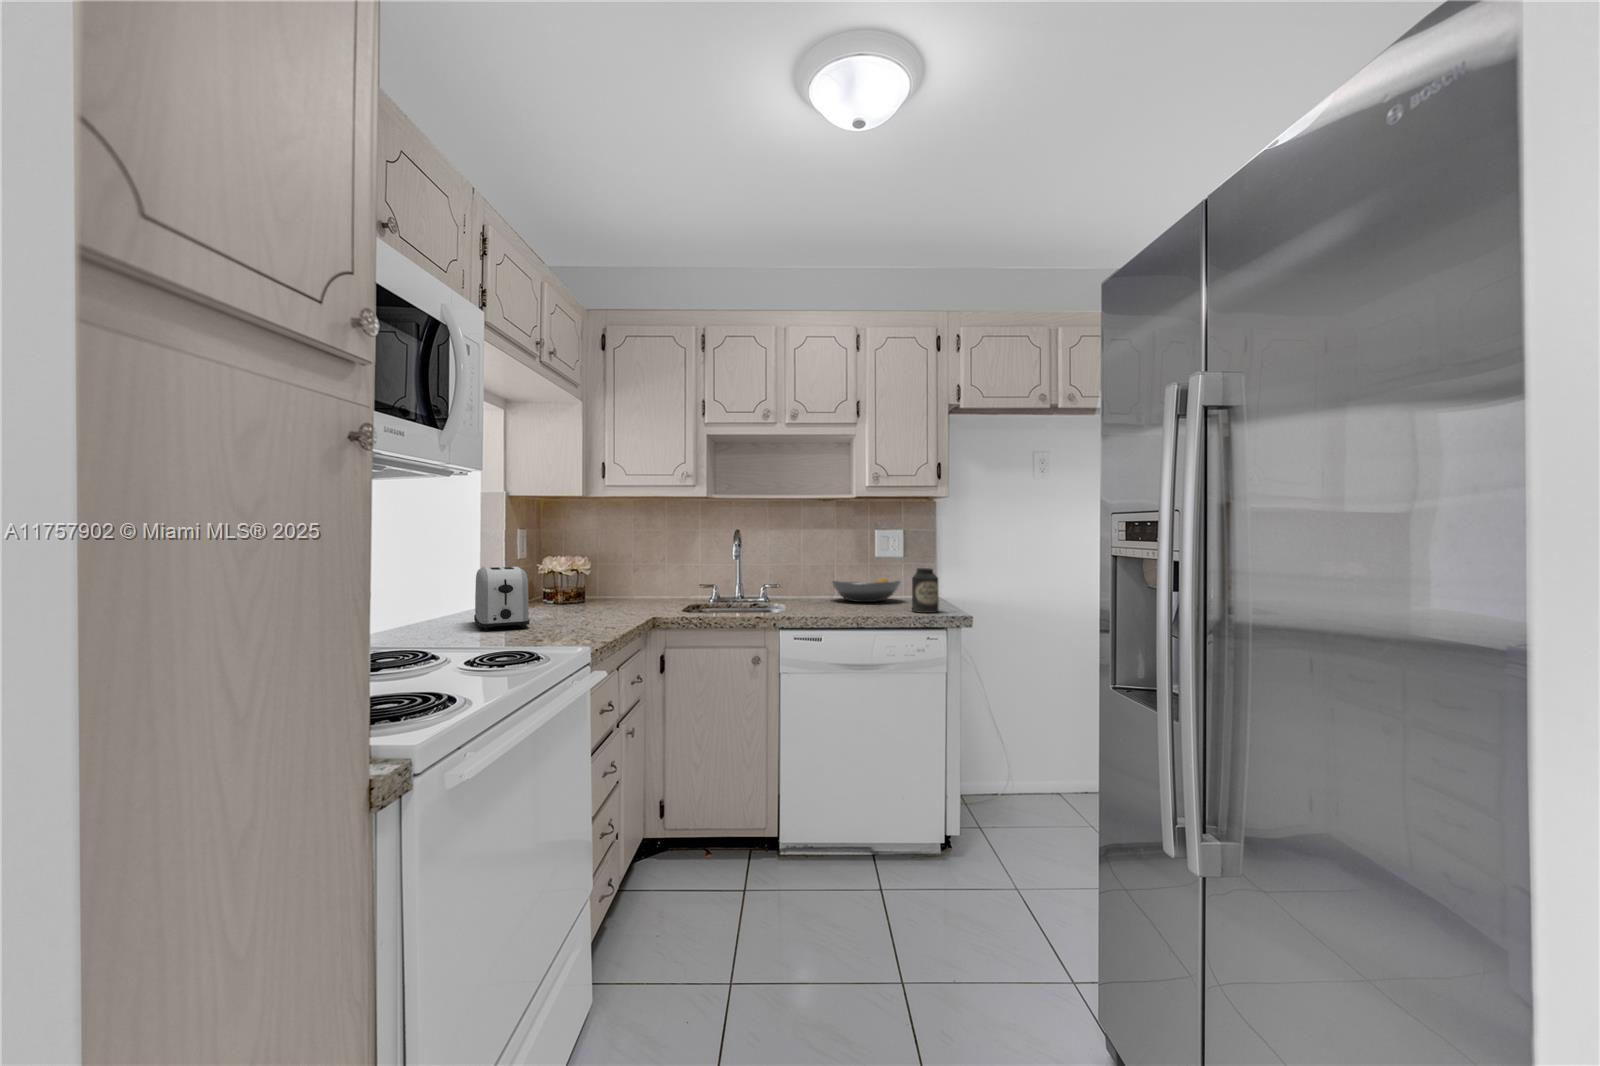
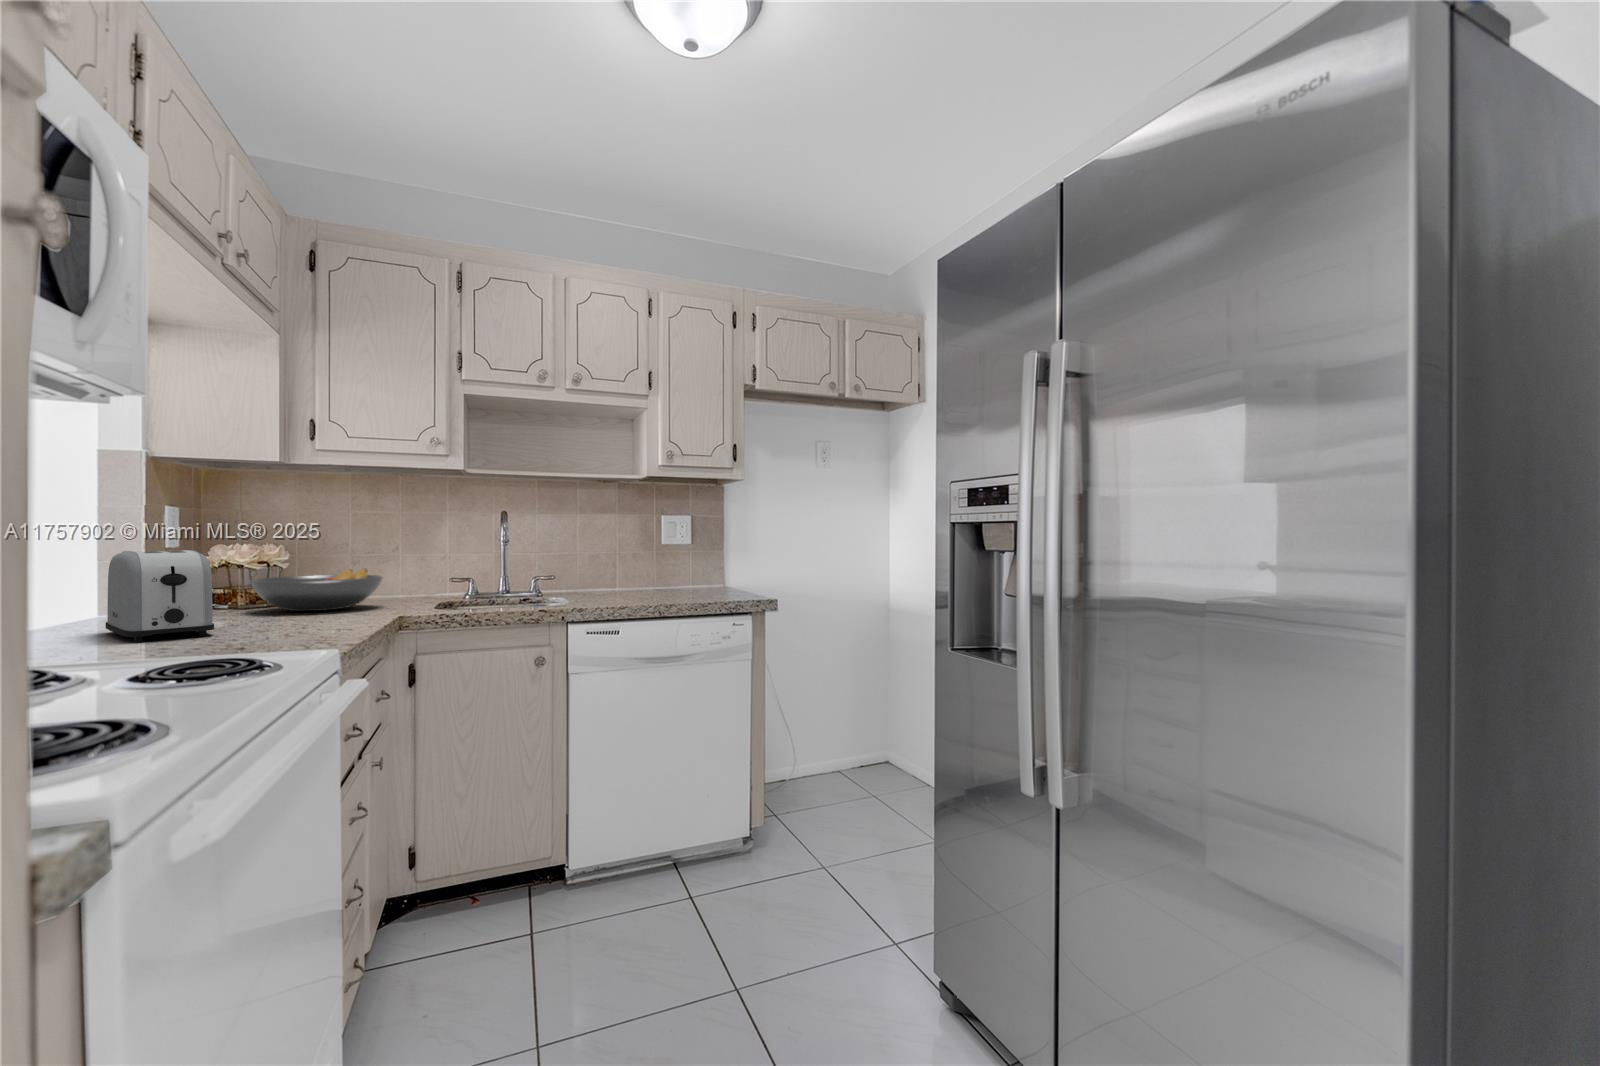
canister: present [912,568,939,613] -> none [710,552,738,599]
fruit bowl: present [832,578,900,602] -> present [250,569,383,611]

